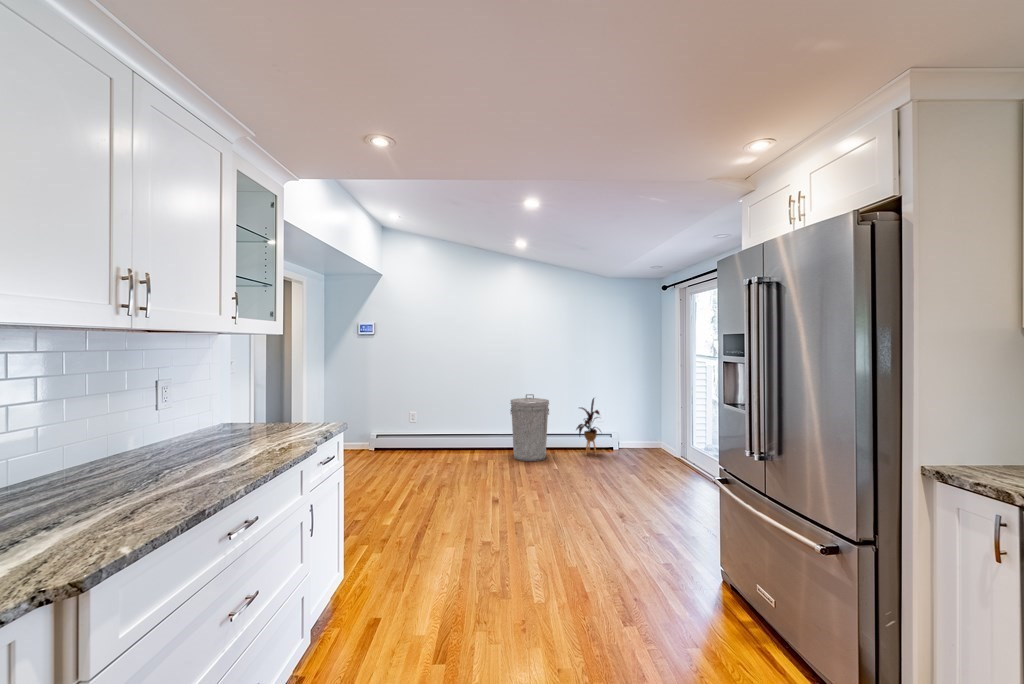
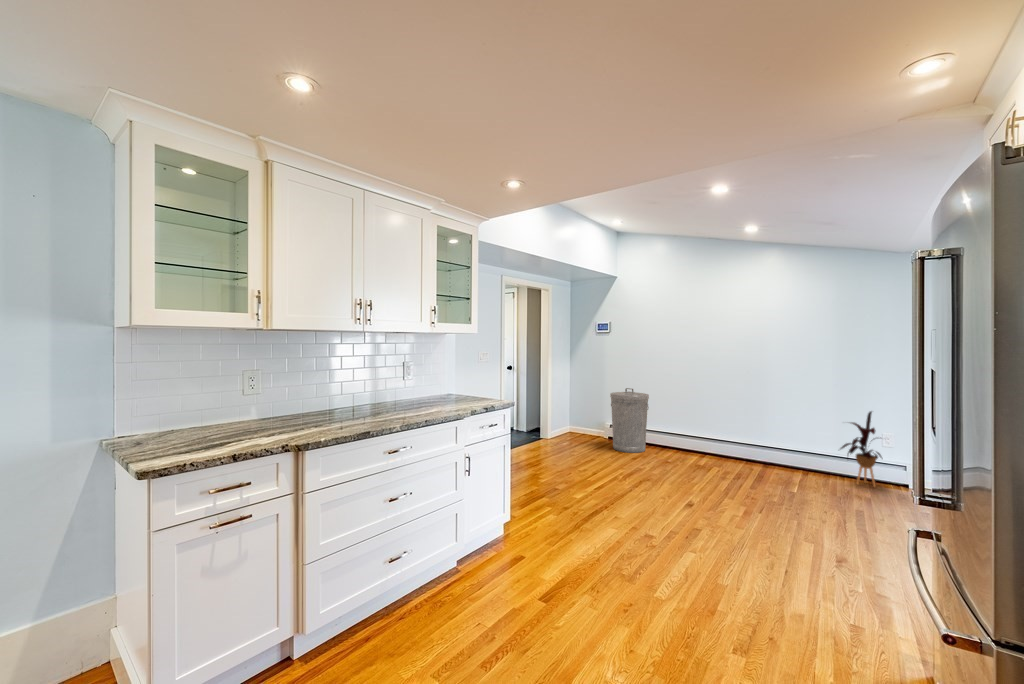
trash can: present [510,394,549,461] -> present [610,388,649,453]

